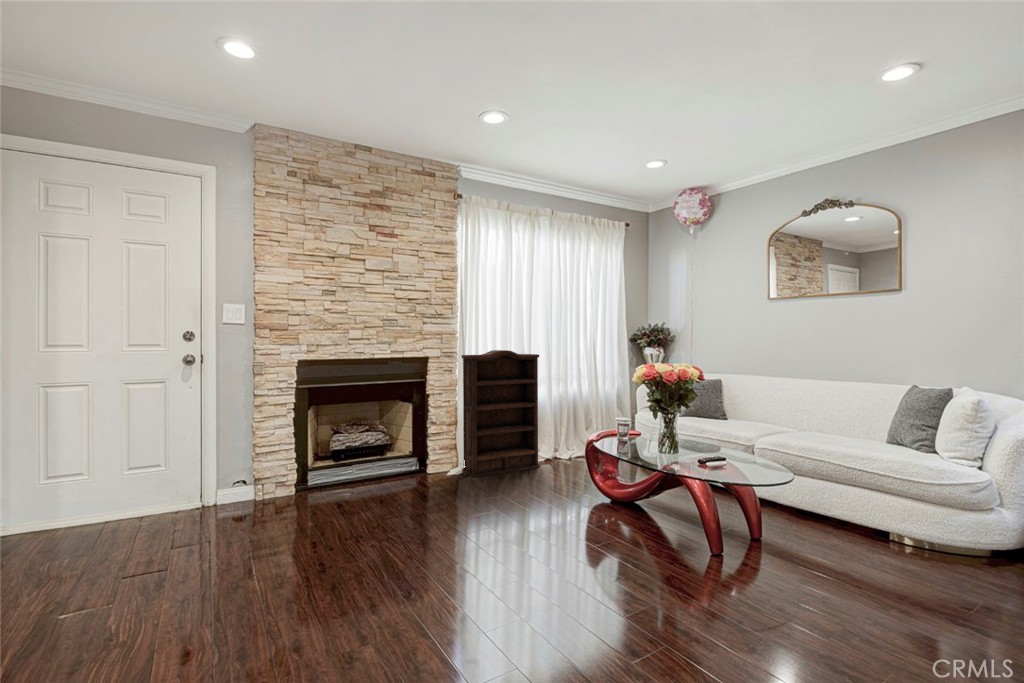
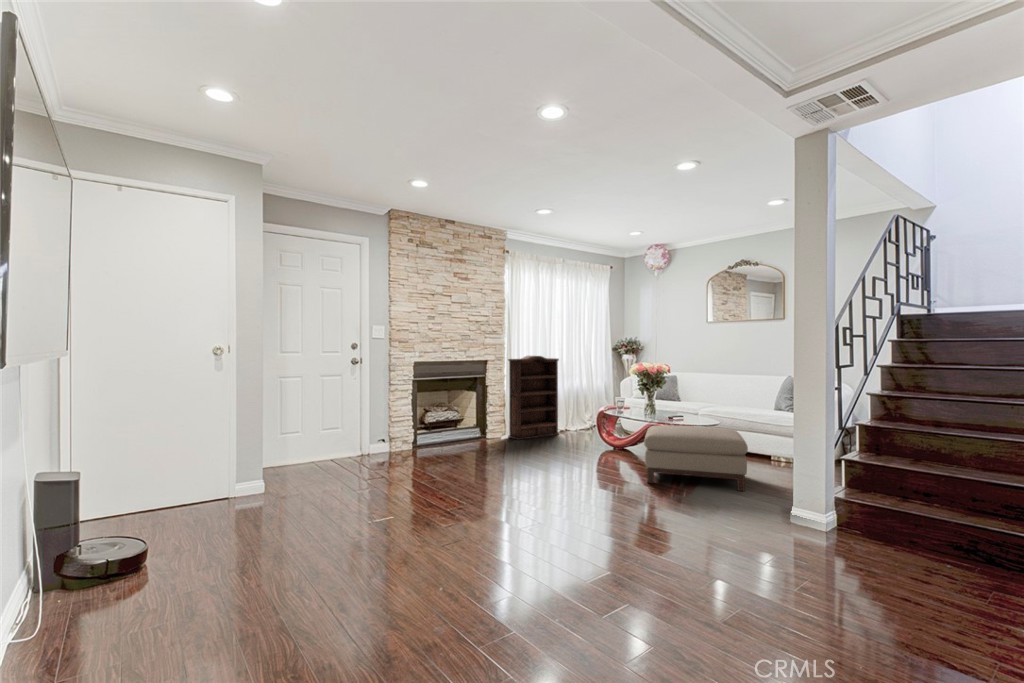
ottoman: none [643,478,870,650] -> present [644,425,748,491]

